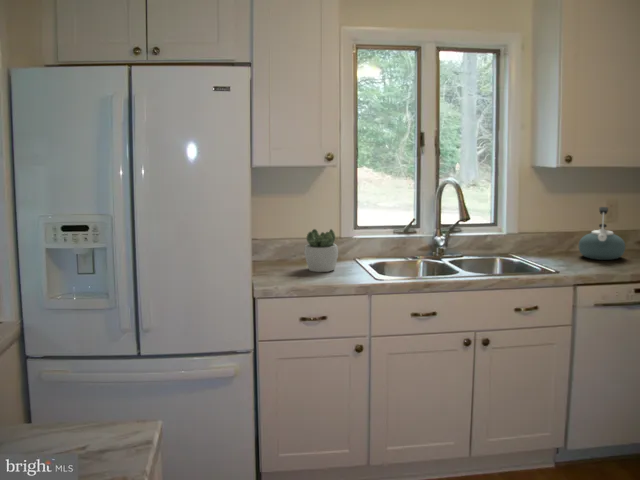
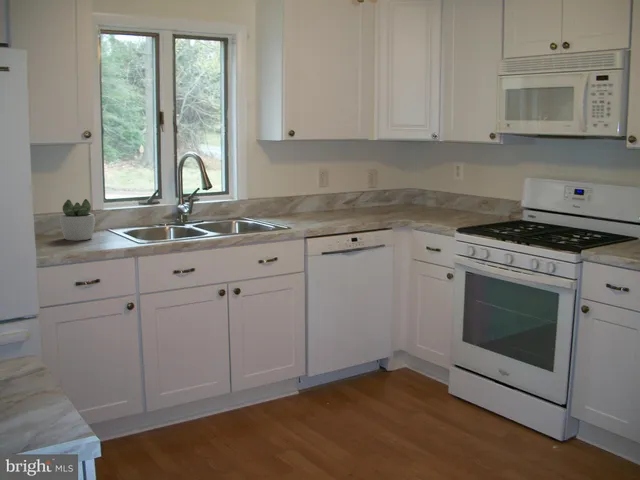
kettle: present [579,207,625,260] -> none [299,174,335,218]

